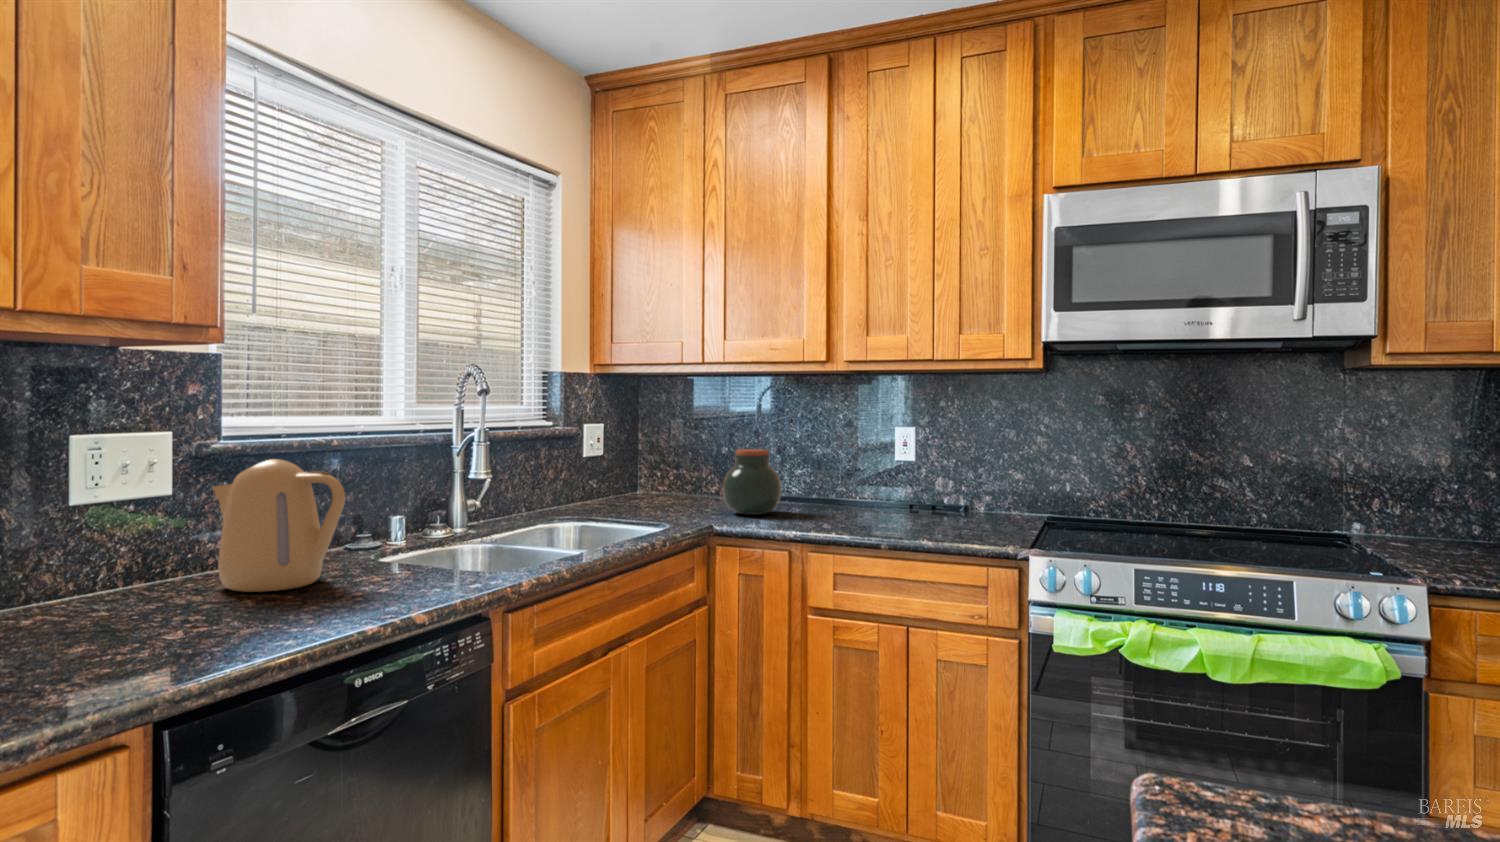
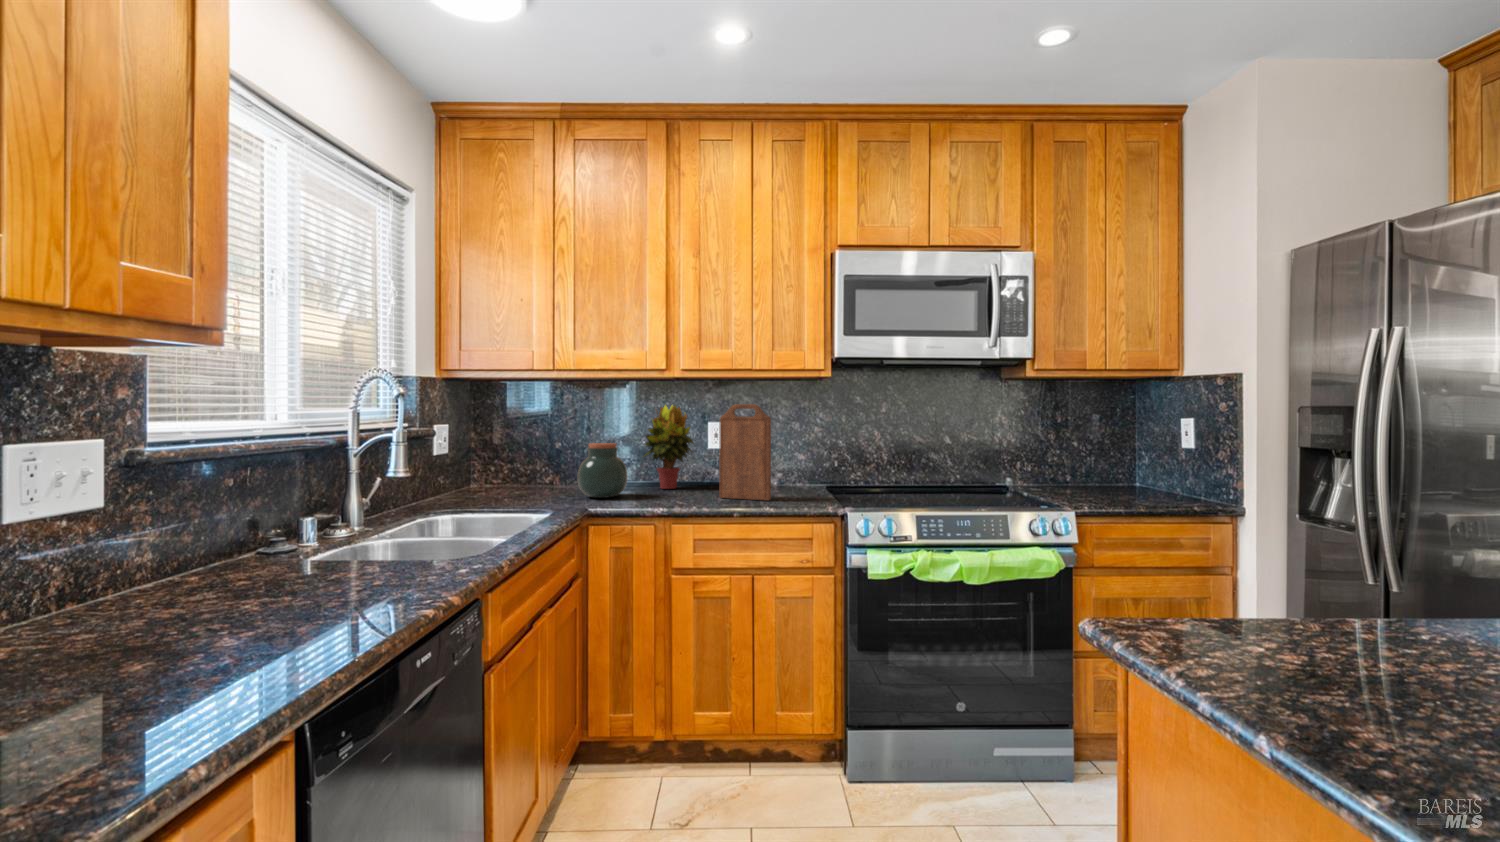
potted plant: none [812,403,877,509] -> present [644,405,694,489]
cutting board: none [886,404,949,531] -> present [719,404,771,501]
kettle: present [213,459,345,592] -> none [168,463,326,599]

